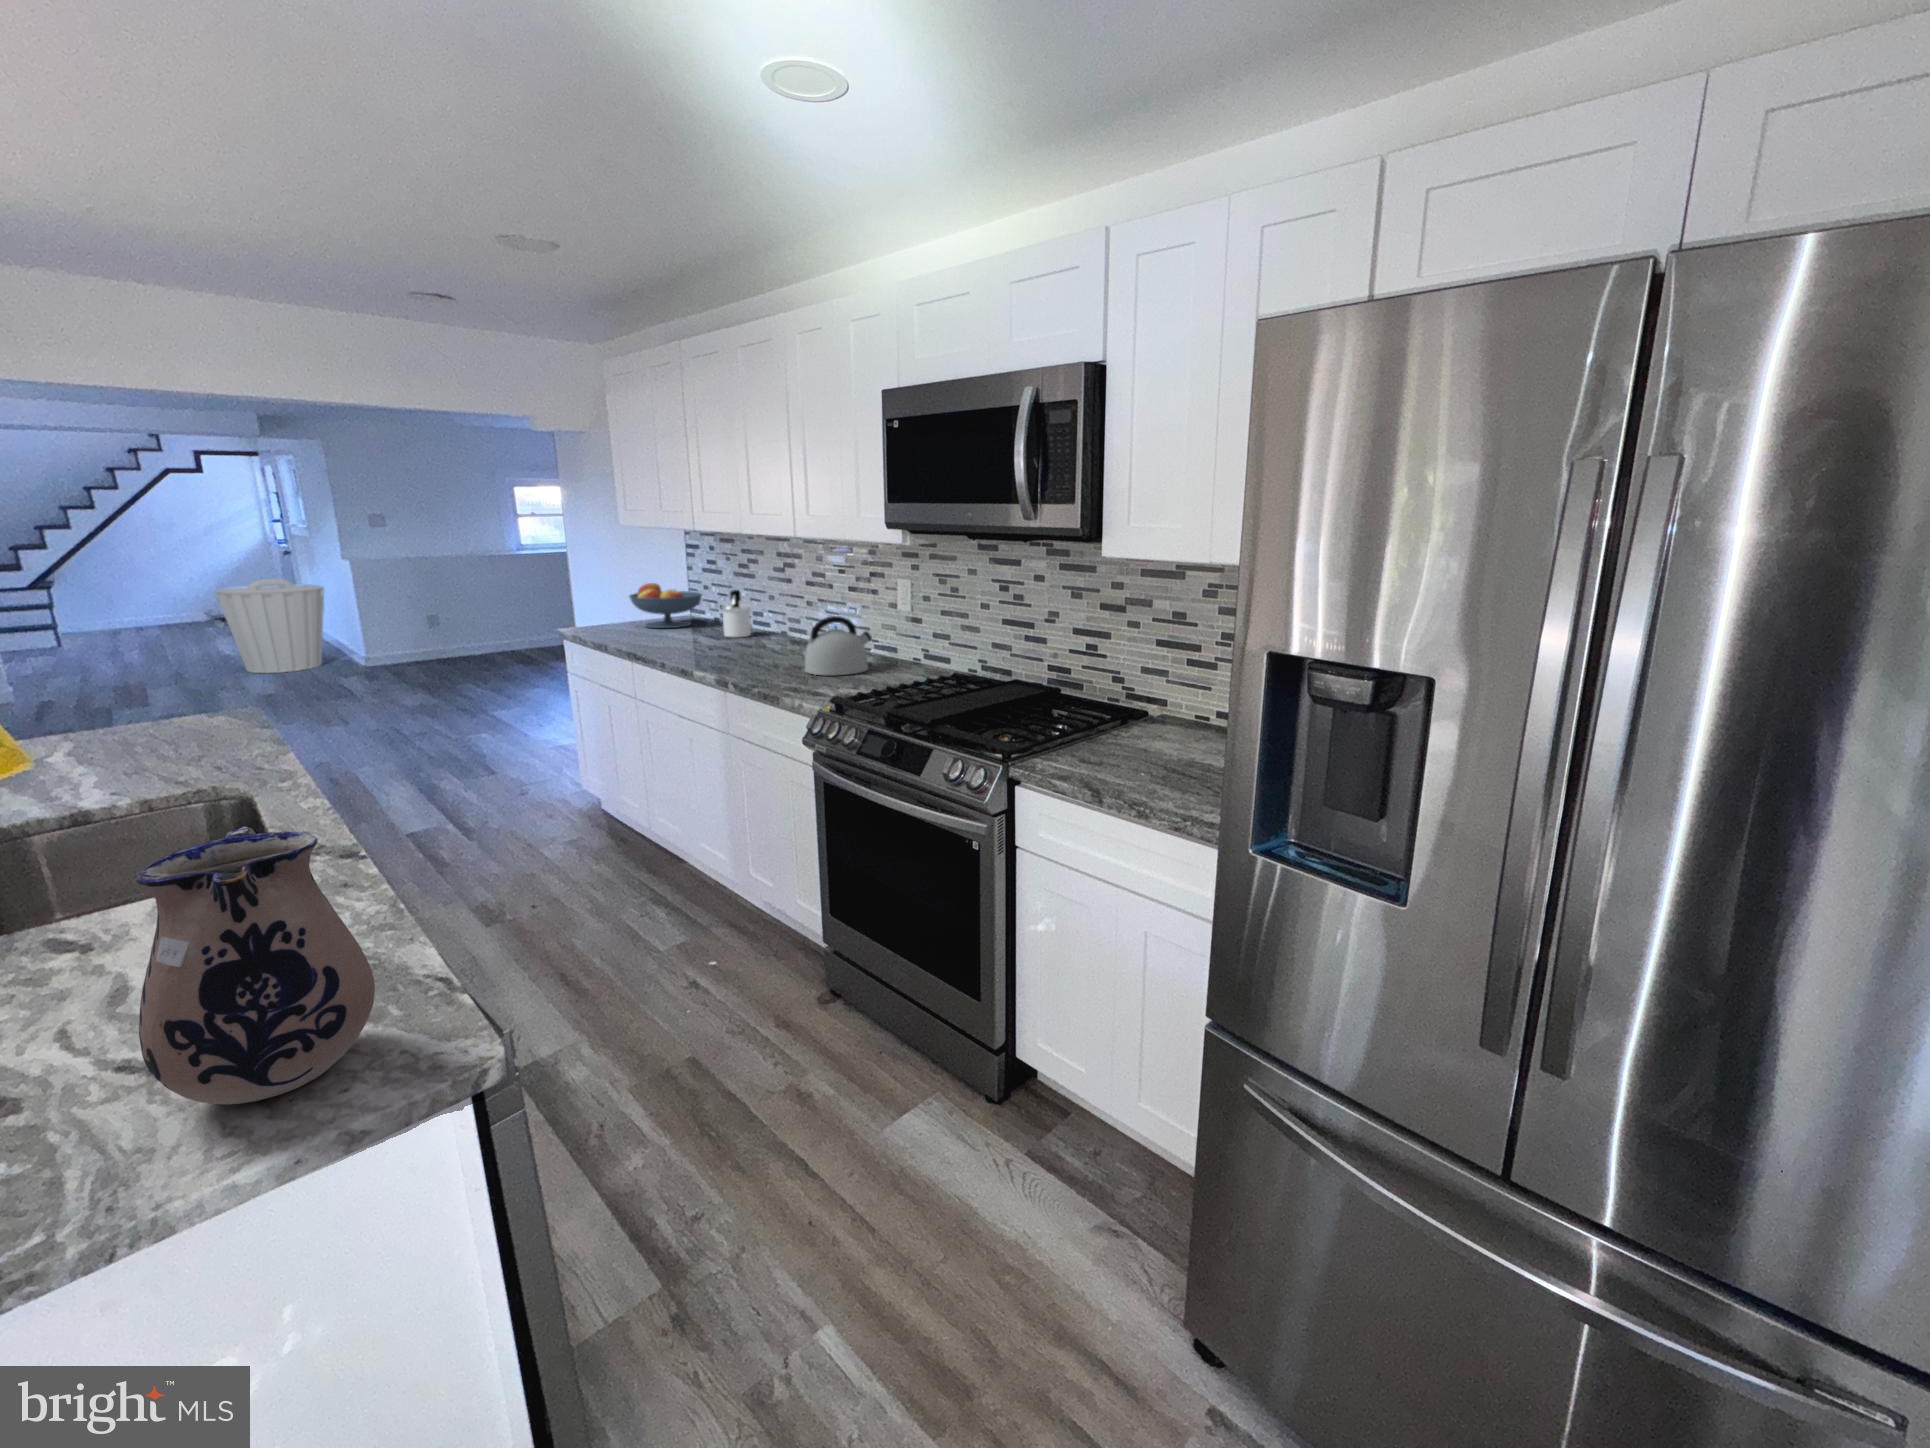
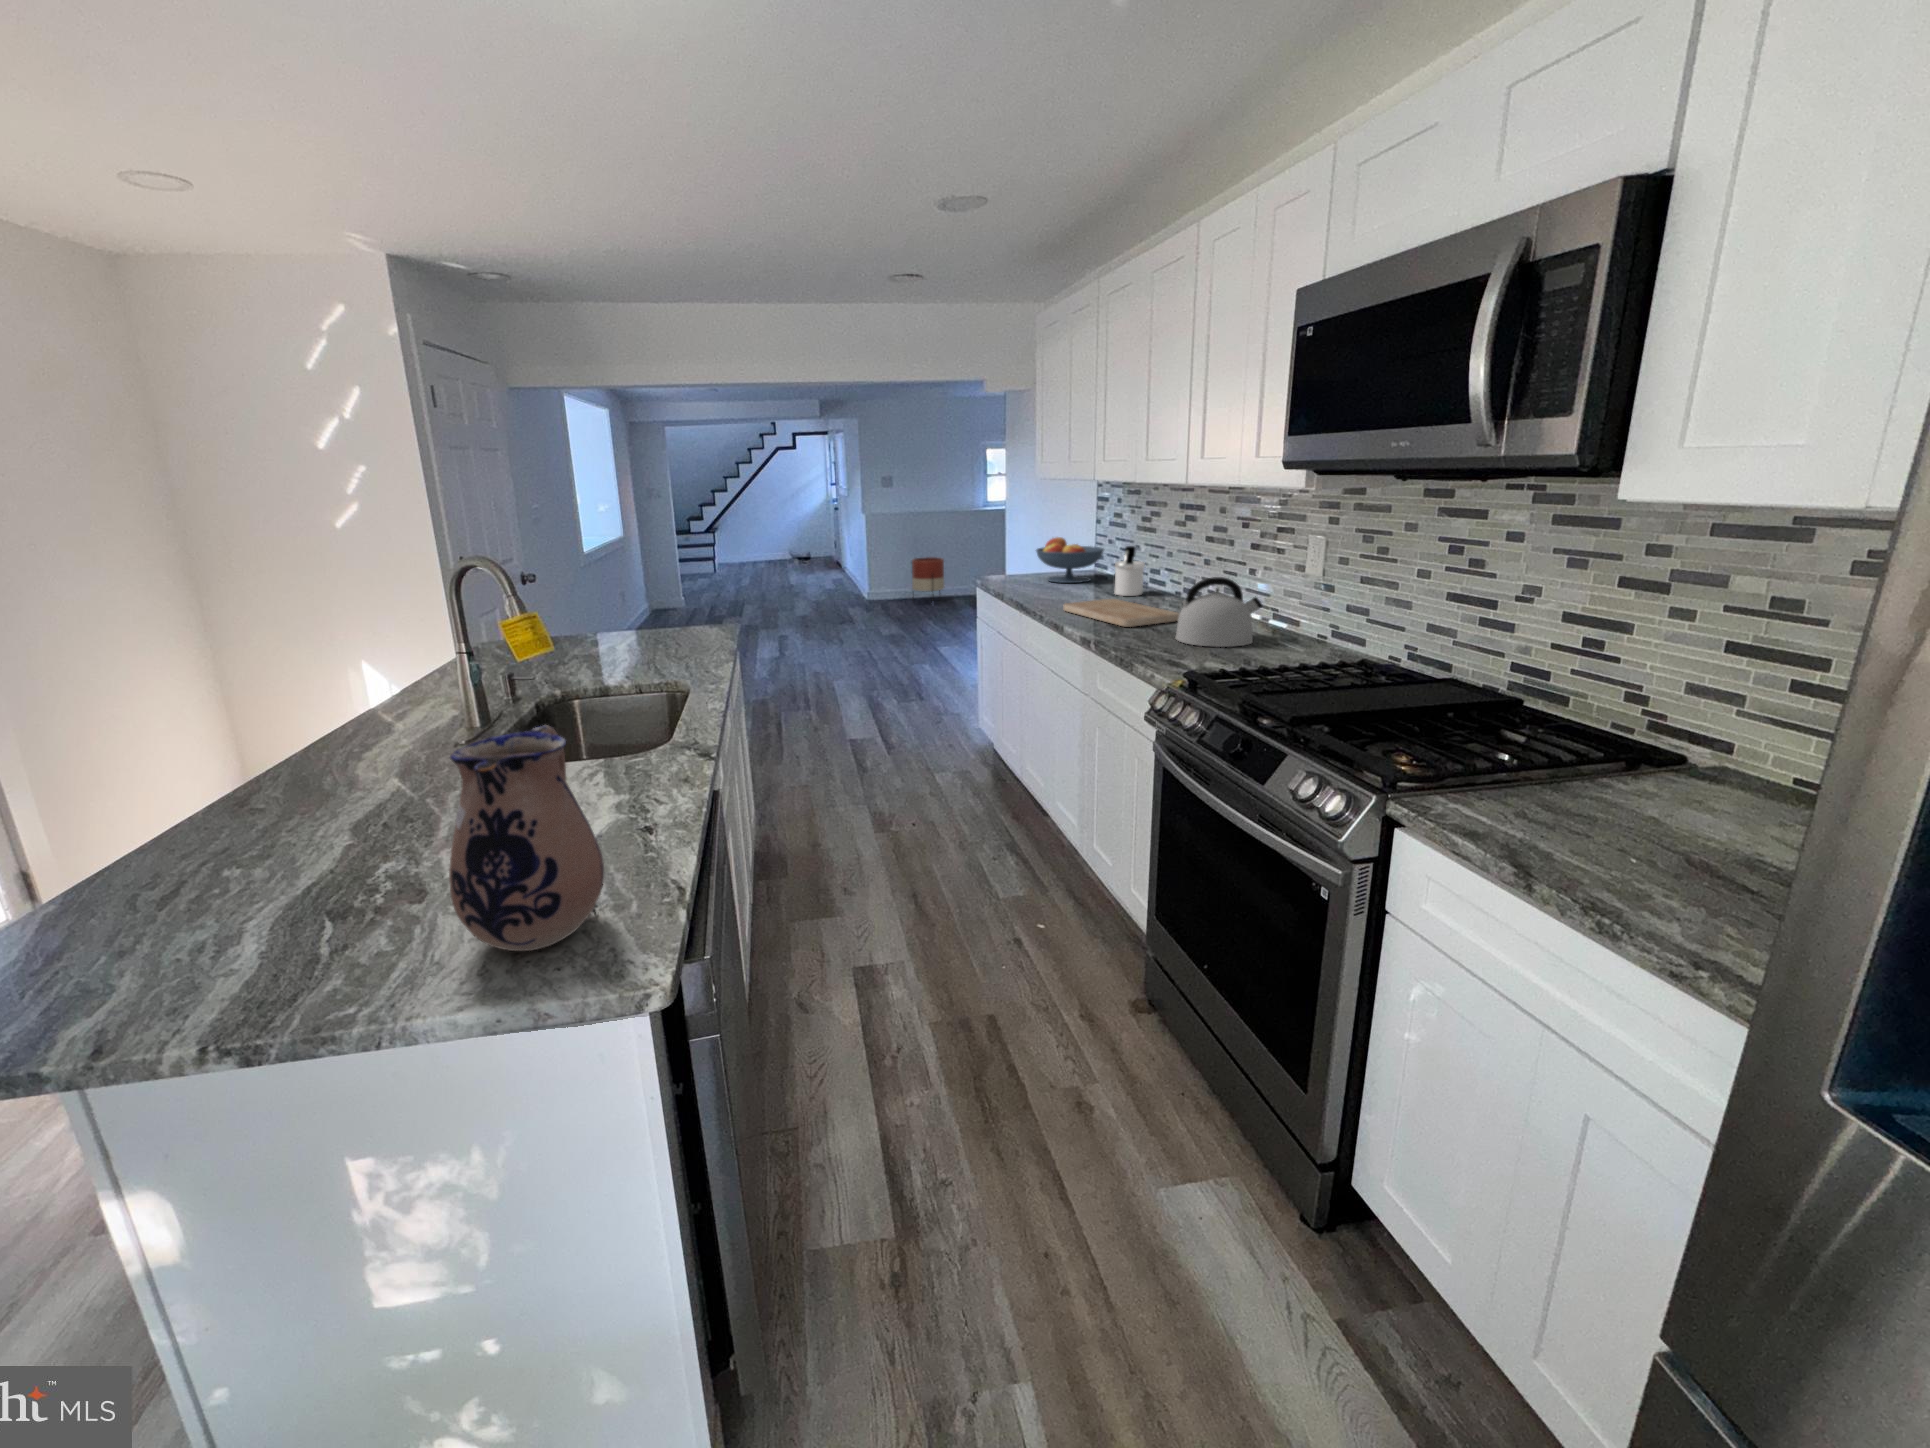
trash can: present [215,579,324,673] -> none [798,533,858,603]
planter: none [416,607,468,663] -> present [912,557,944,601]
cutting board: none [683,641,799,665] -> present [1064,599,1180,627]

